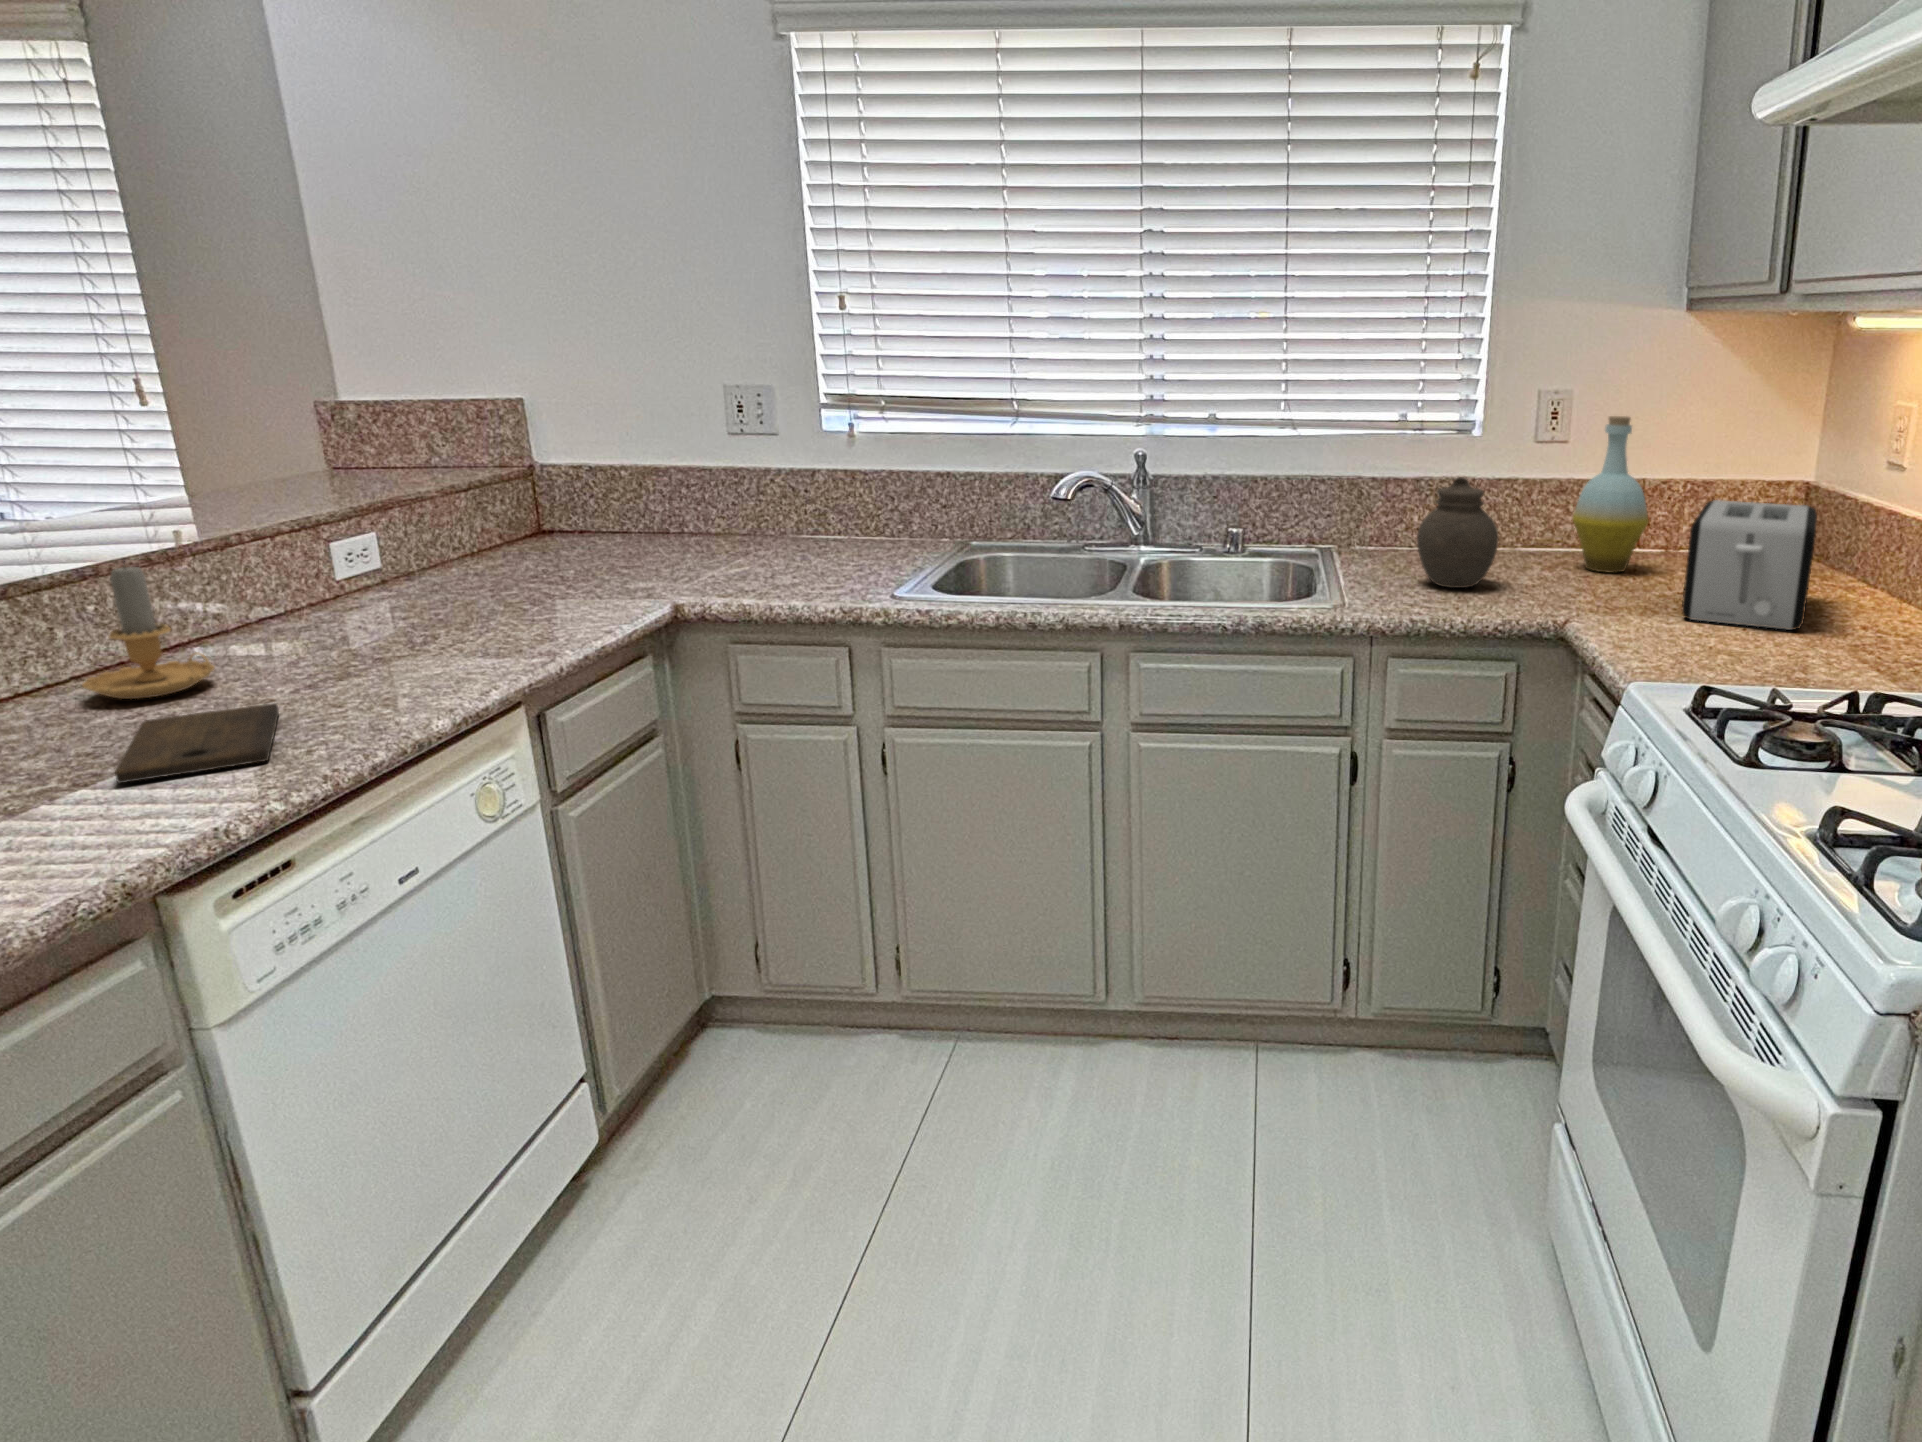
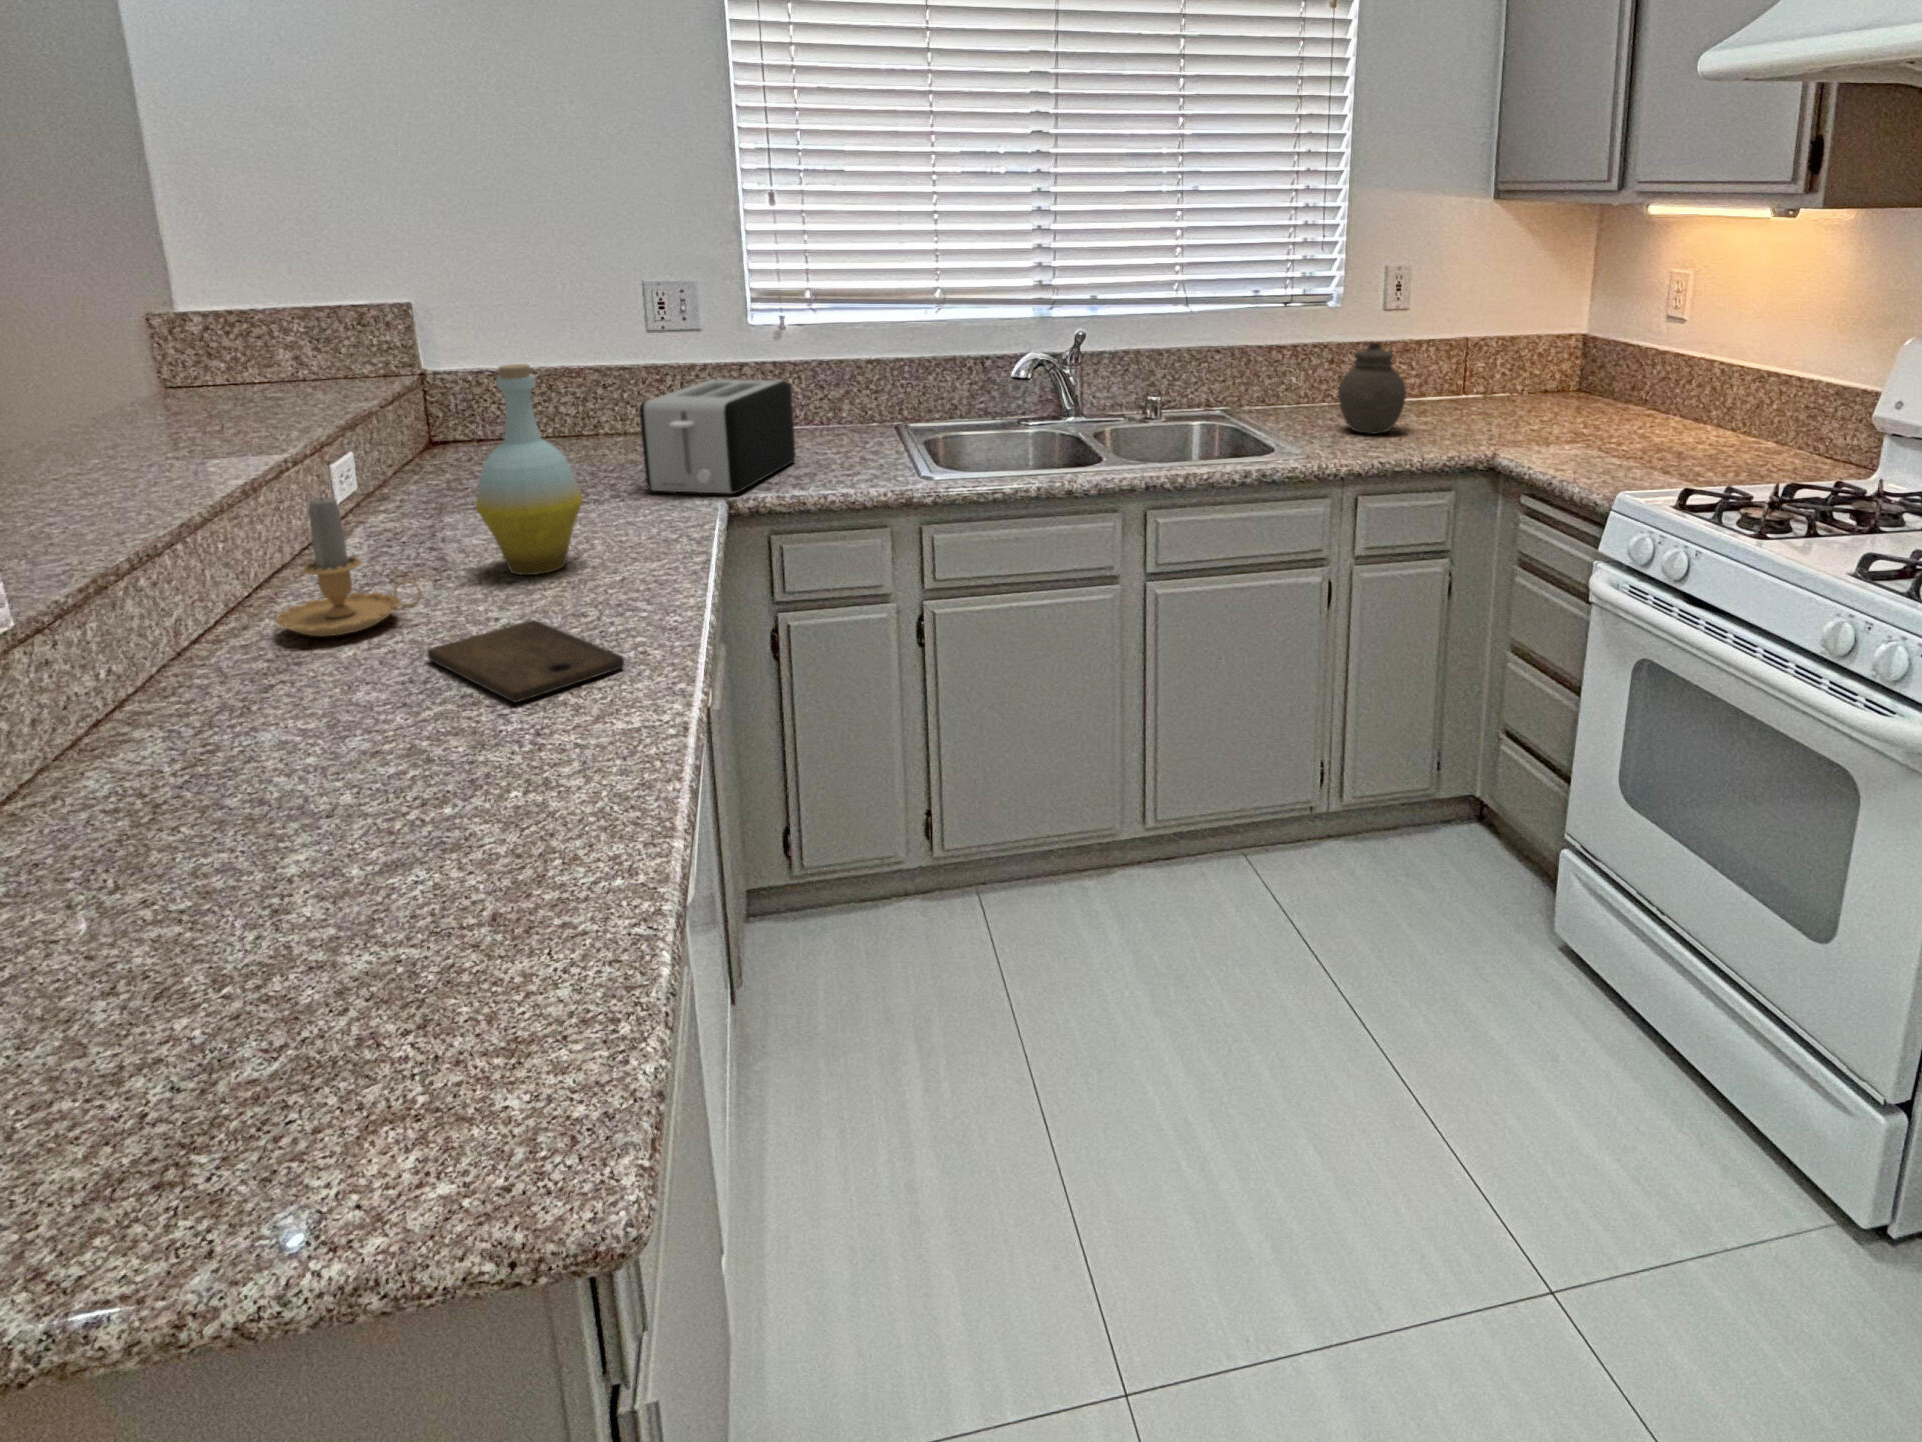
bottle: present [1572,416,1649,573] -> present [476,364,583,575]
toaster: present [1682,500,1817,630] -> present [639,379,795,494]

